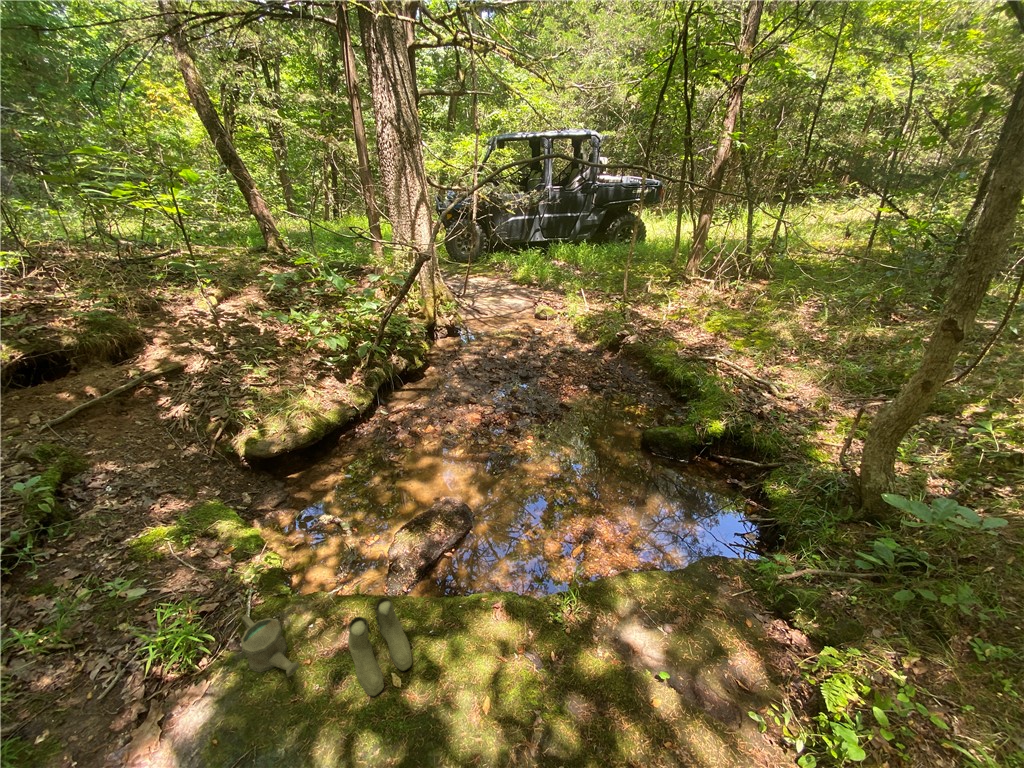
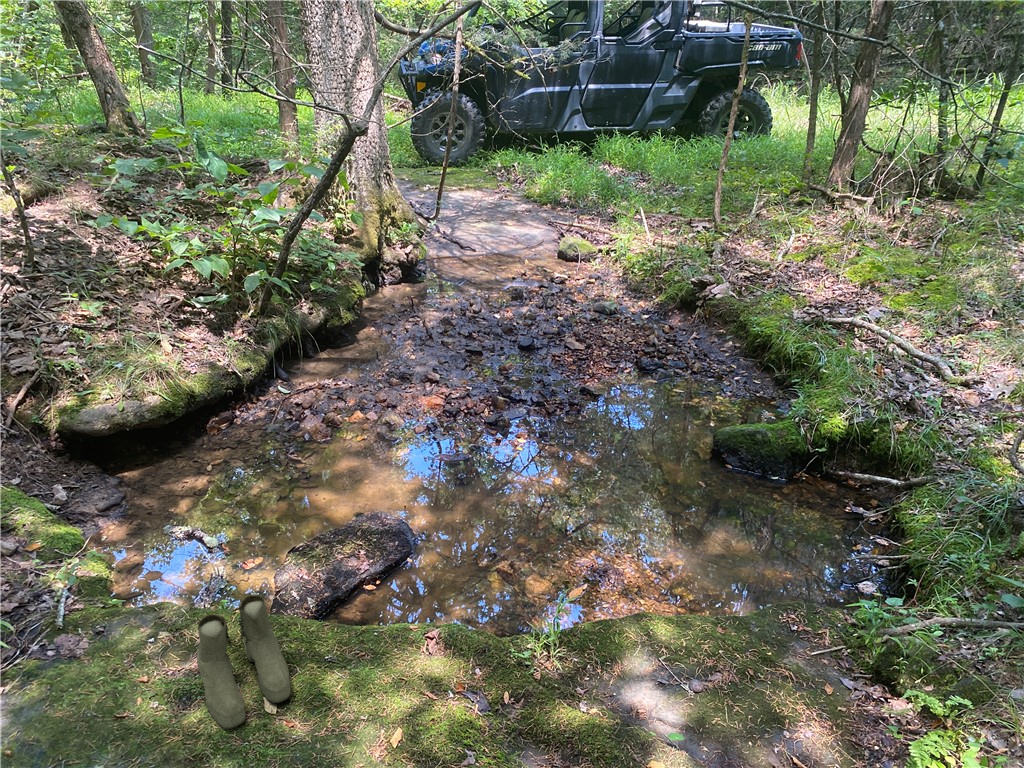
watering can: present [241,615,299,677] -> none [40,610,123,691]

